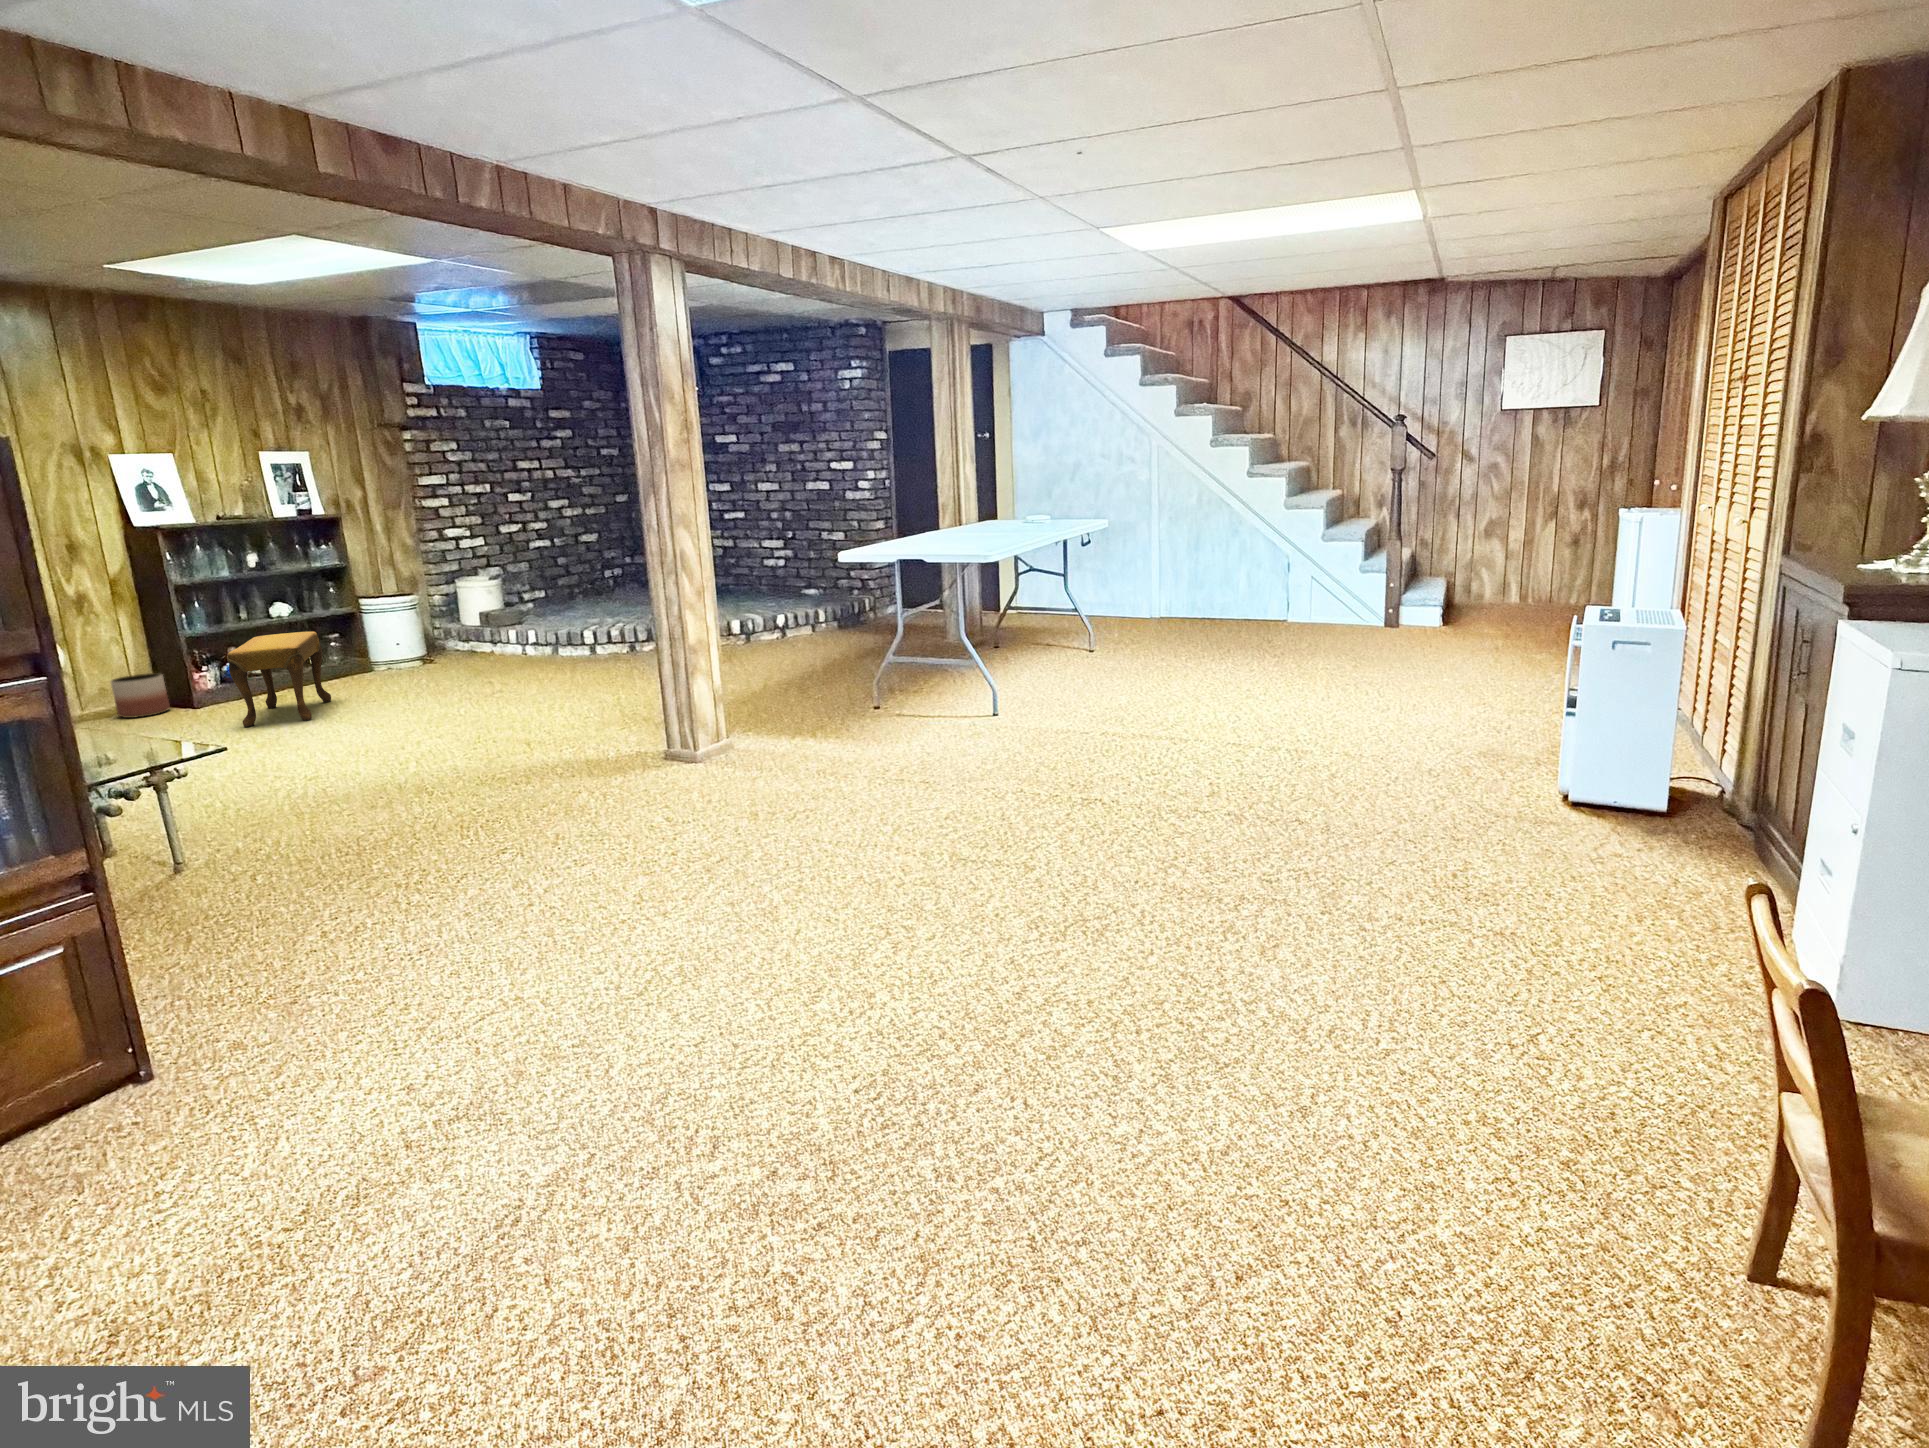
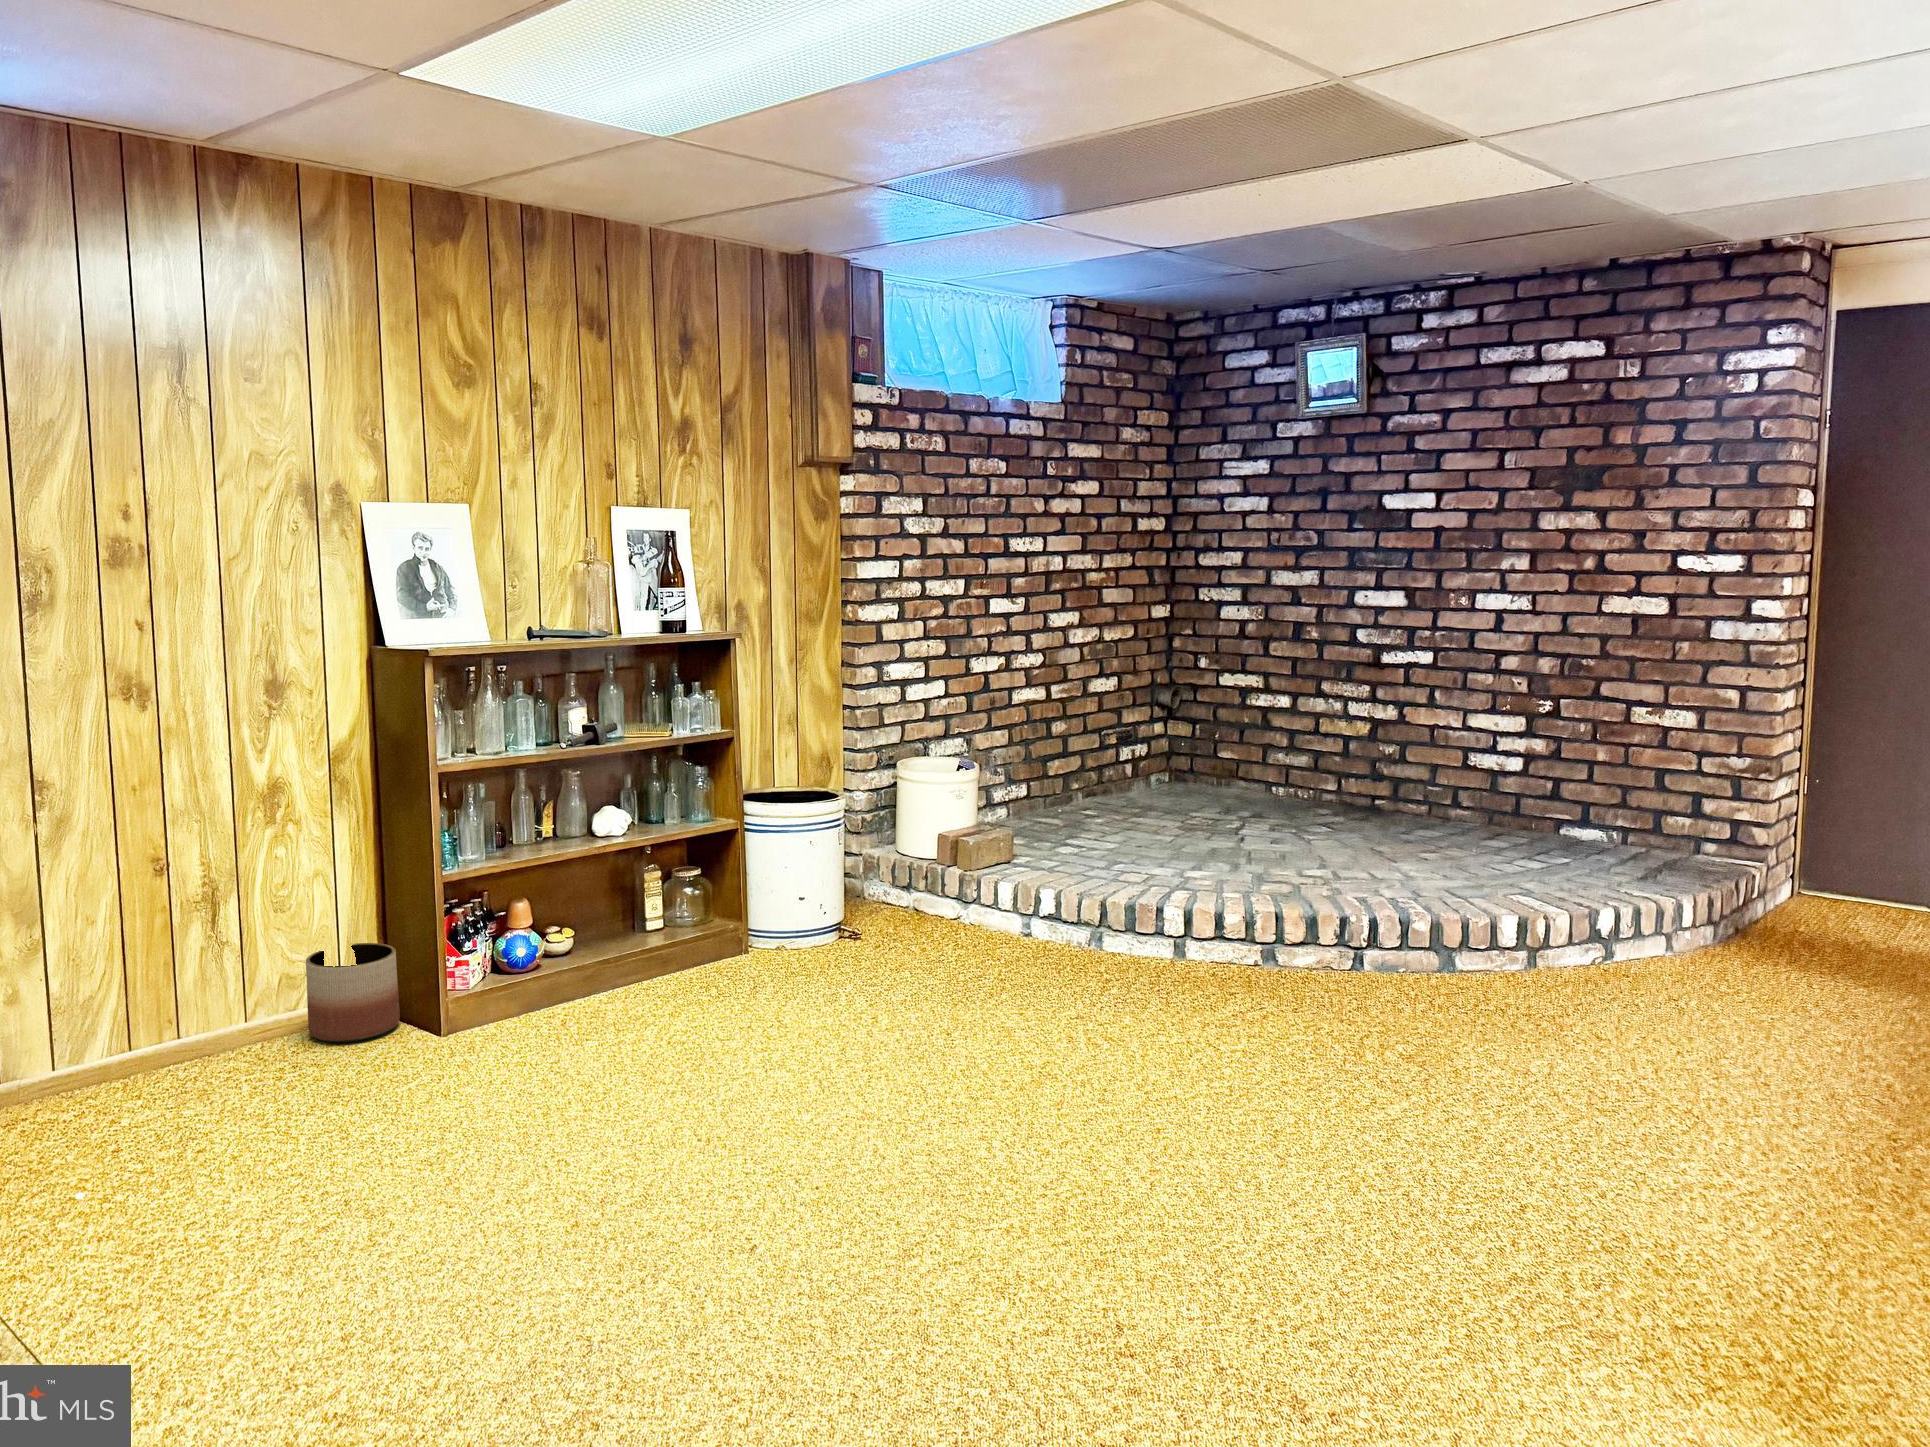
footstool: present [228,632,331,727] -> none [516,896,693,1132]

